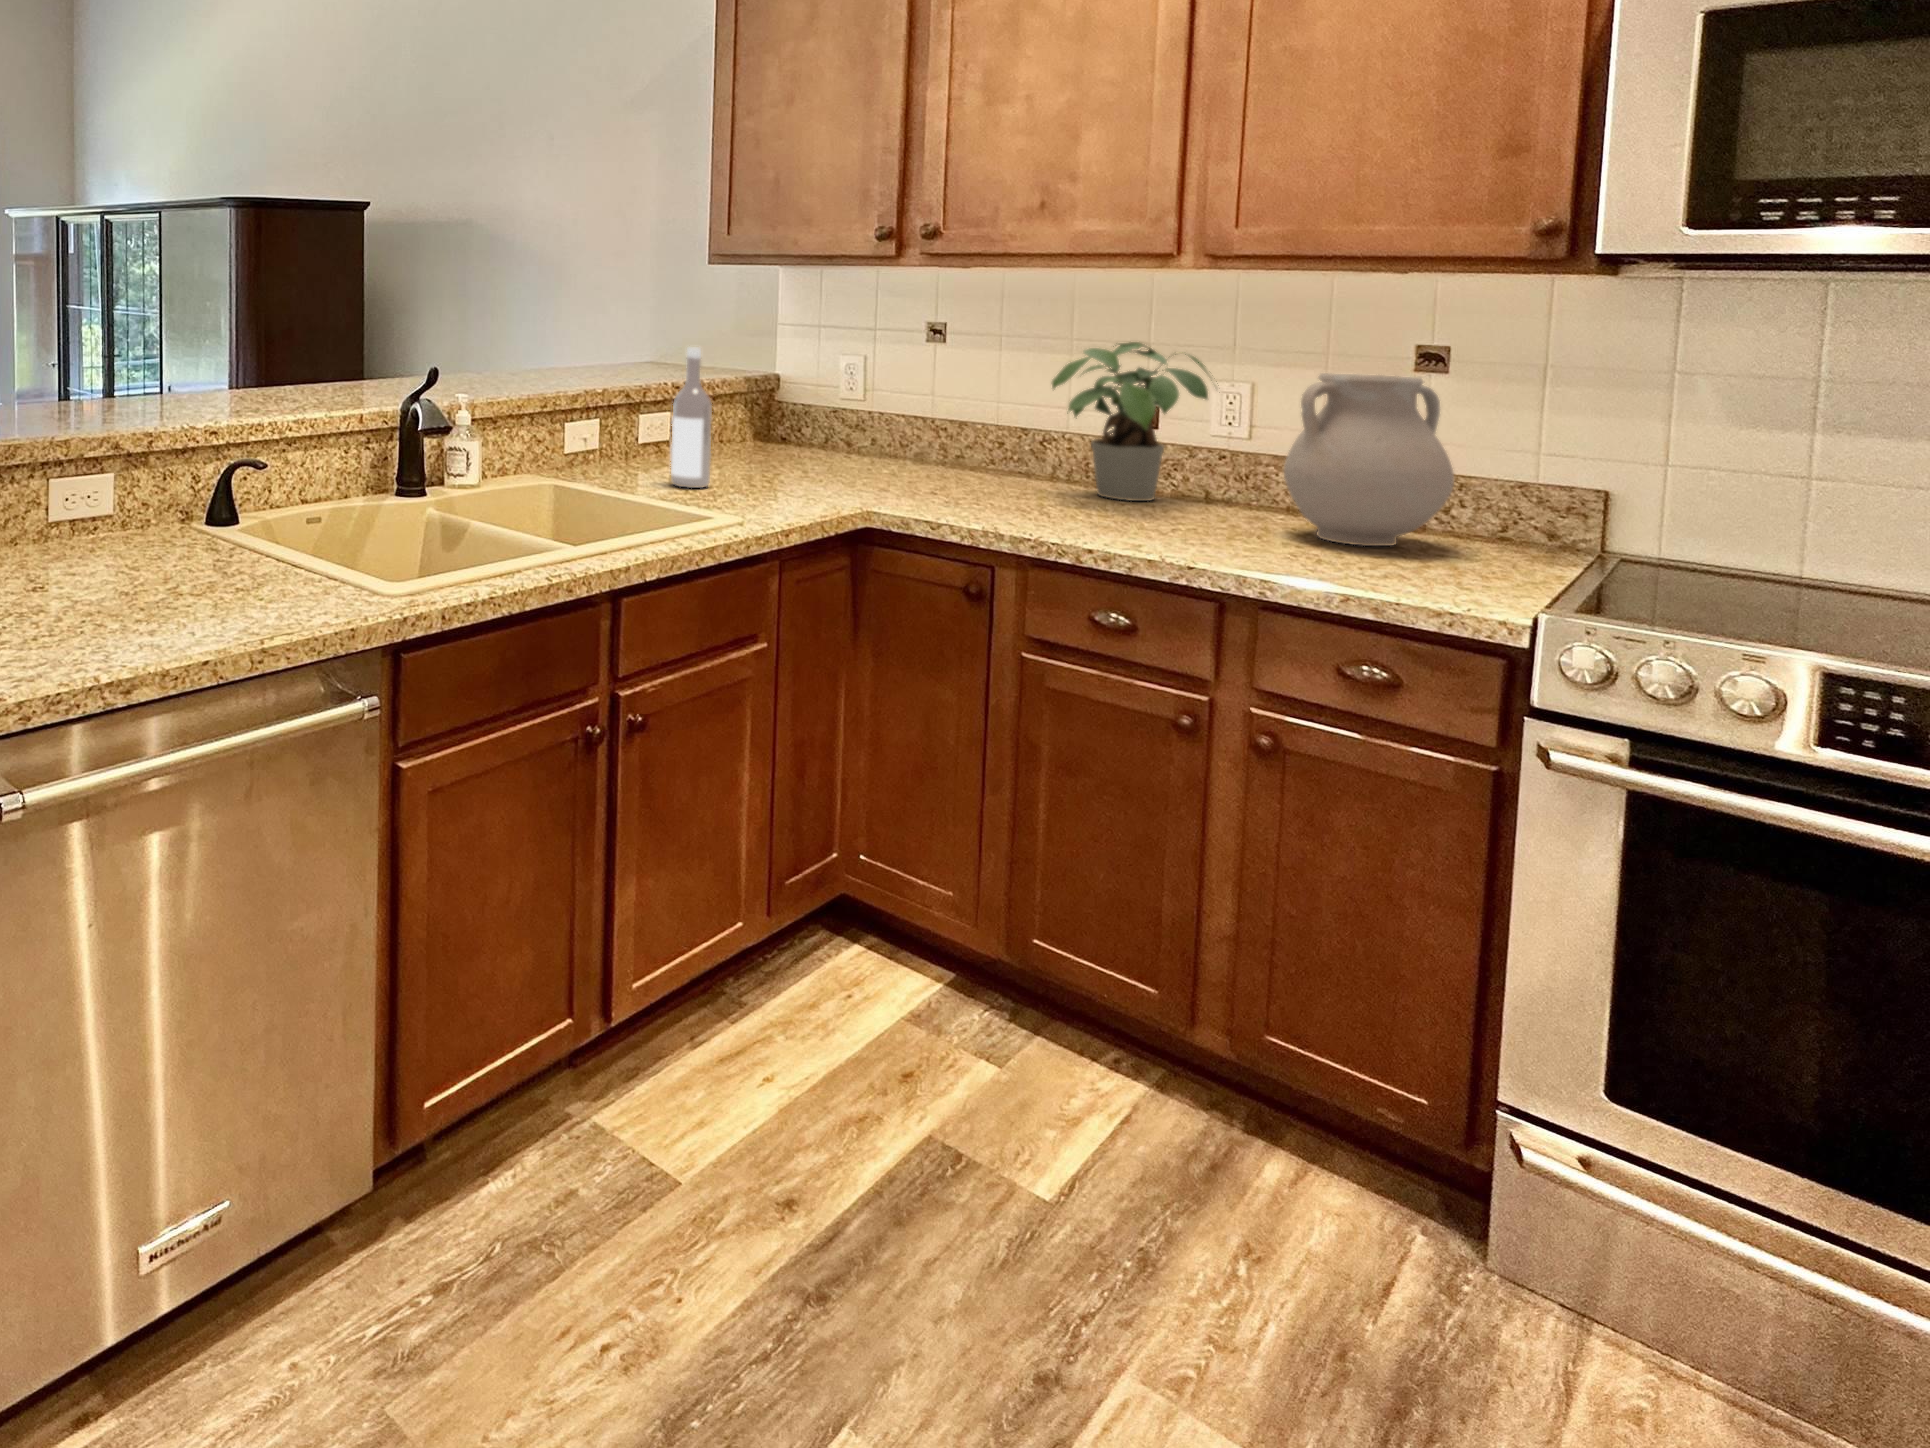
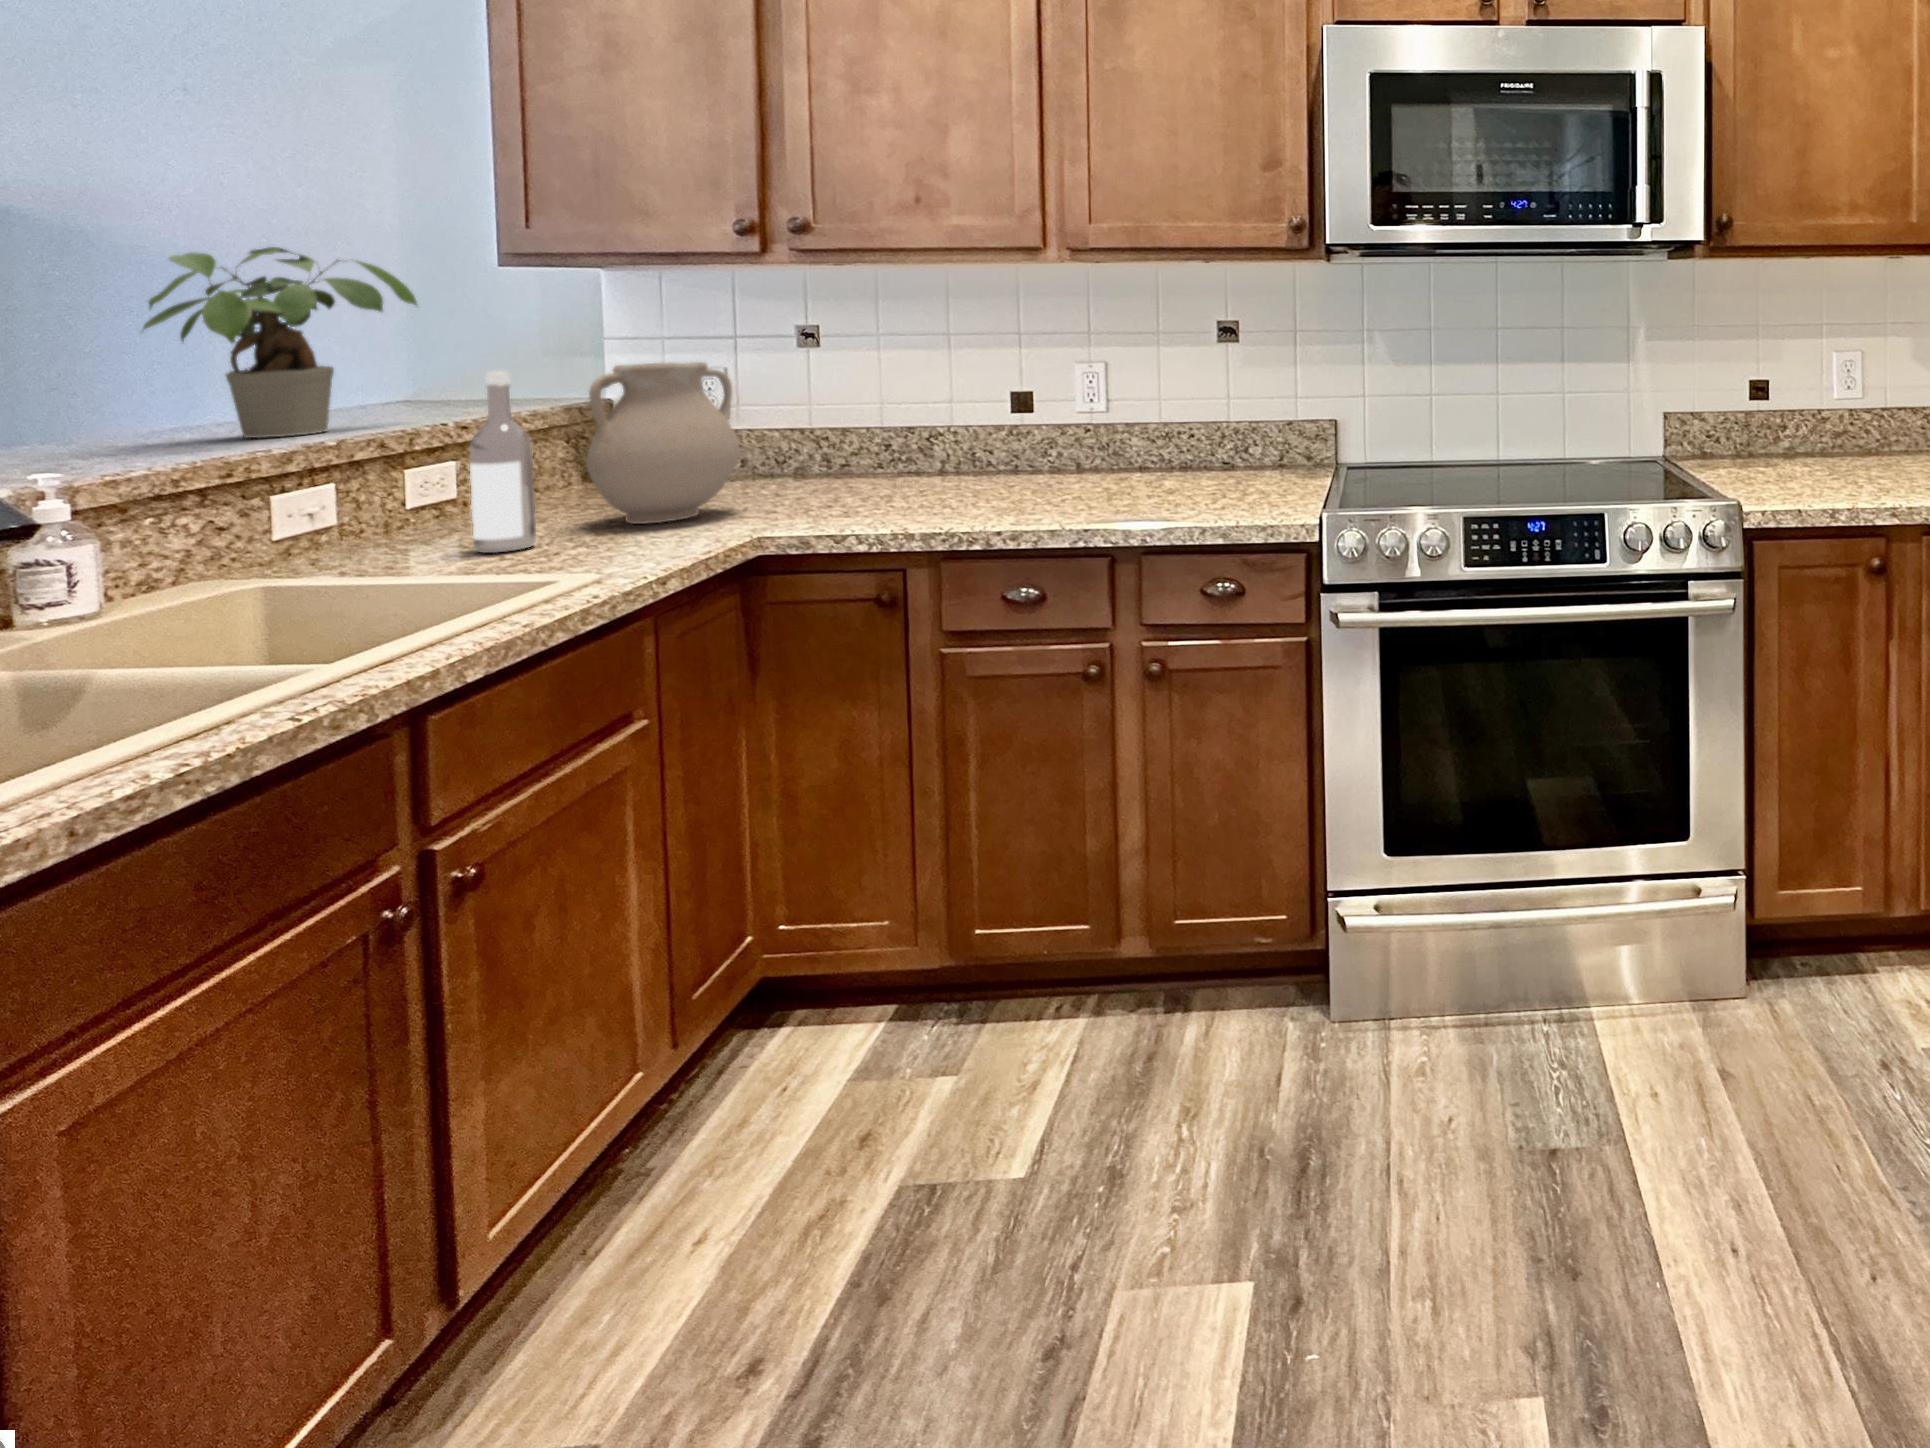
potted plant: present [1052,342,1220,501] -> present [143,247,417,438]
vase: present [1284,373,1454,546] -> present [586,362,740,524]

